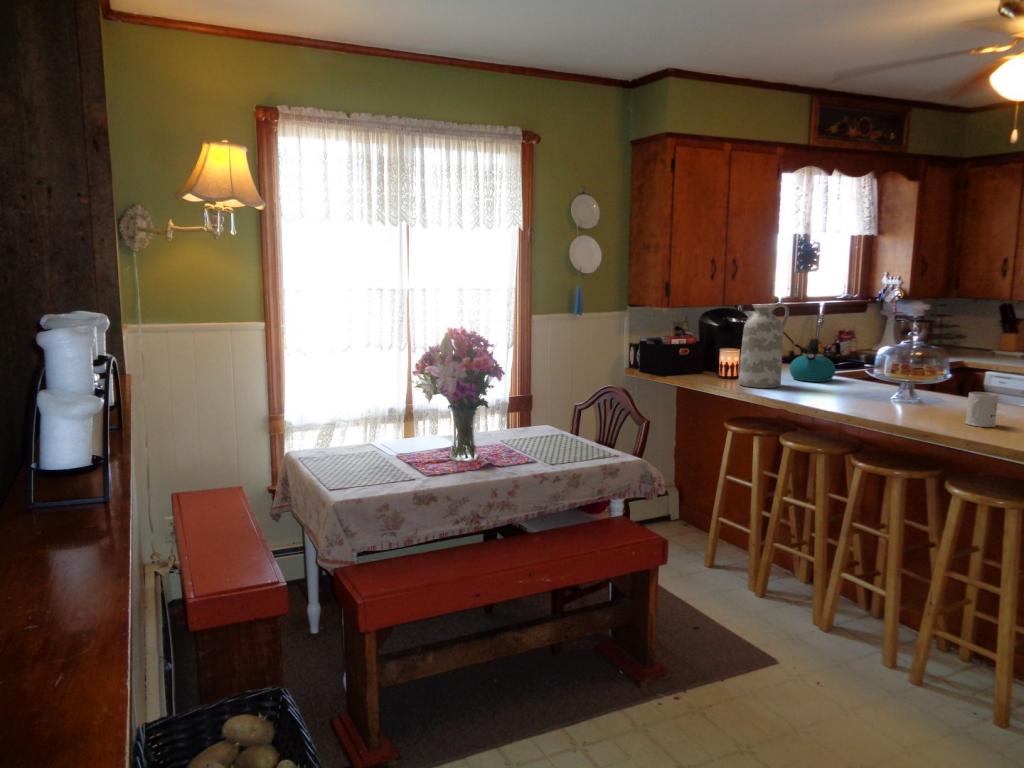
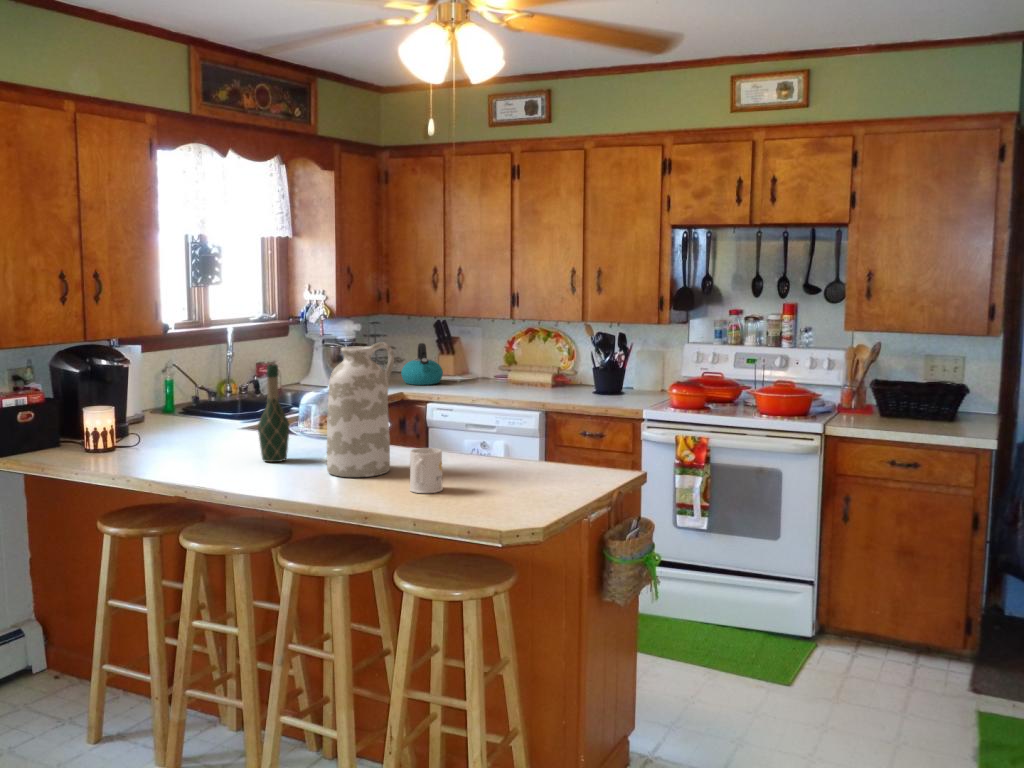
vase: present [739,303,789,388] -> present [327,342,394,477]
wine bottle: none [842,324,867,396] -> present [258,365,290,462]
kettle: present [789,338,836,382] -> present [401,343,443,385]

